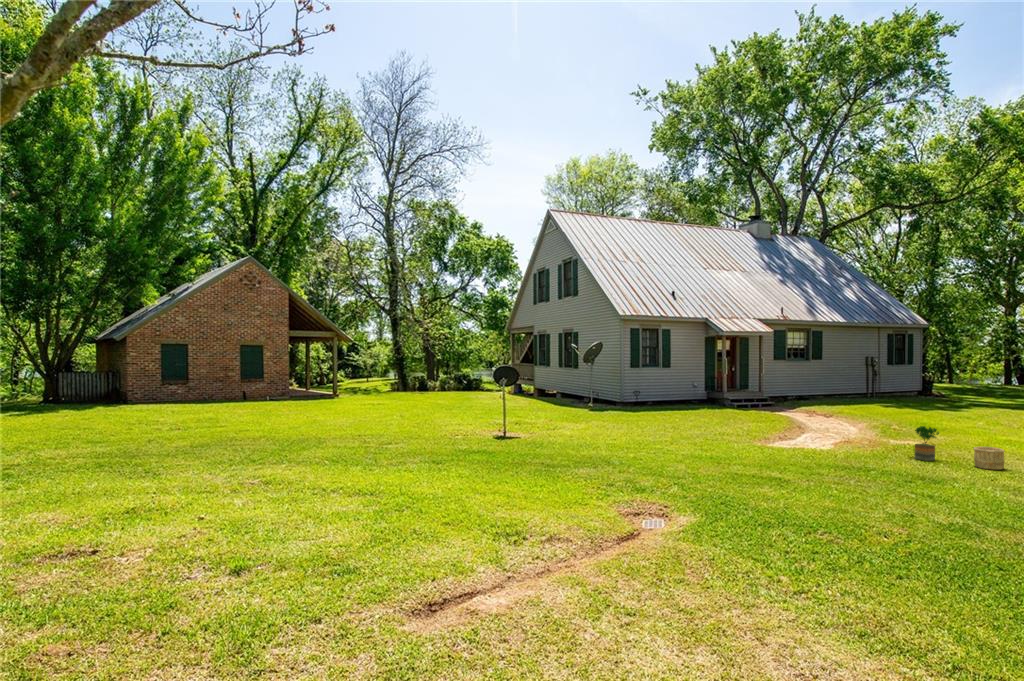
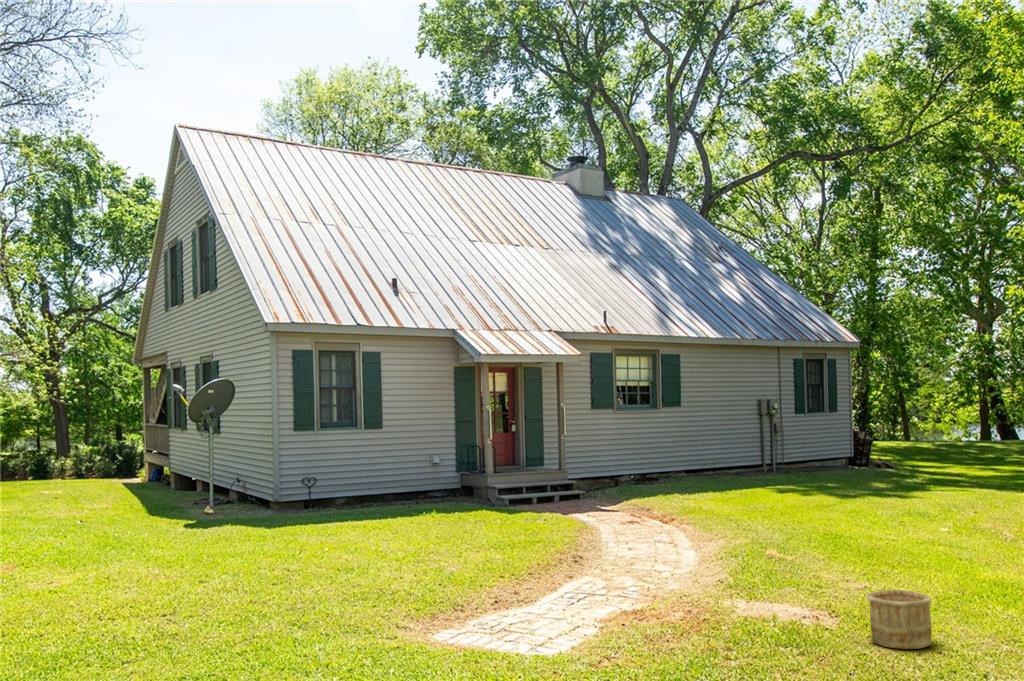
potted tree: present [915,426,939,461] -> none [747,544,802,632]

